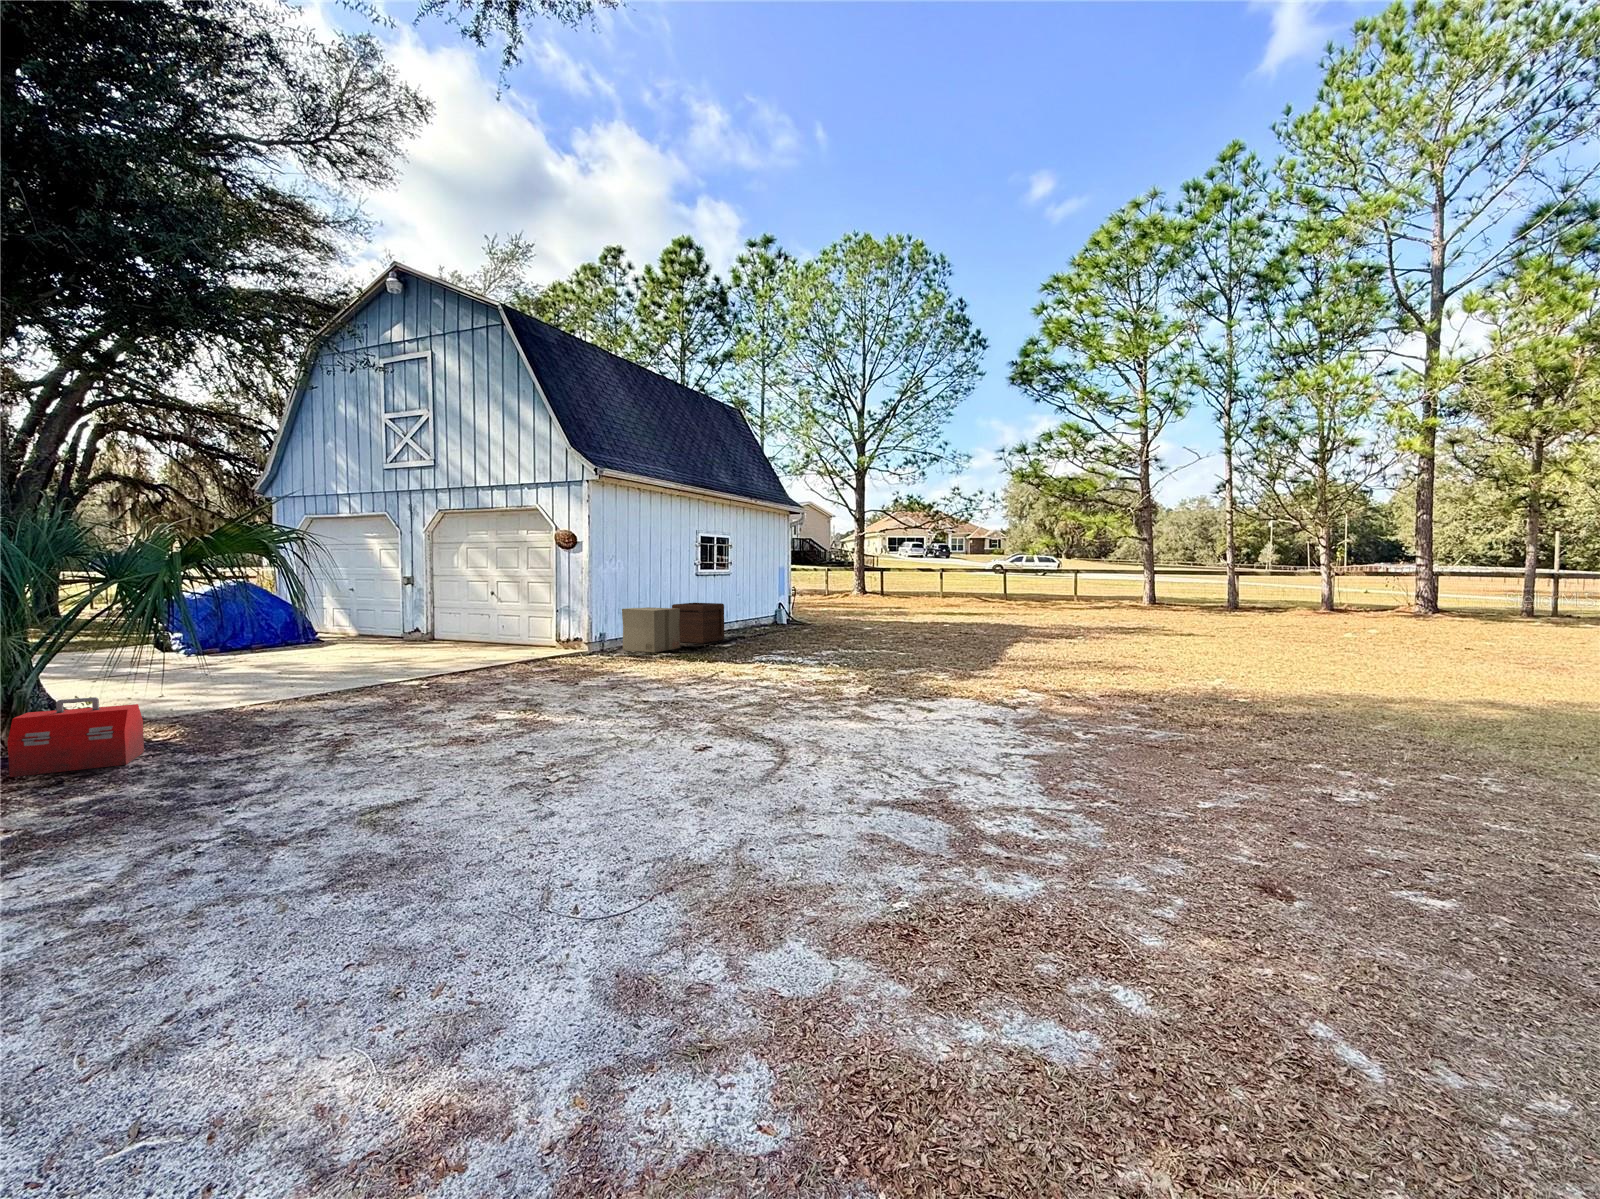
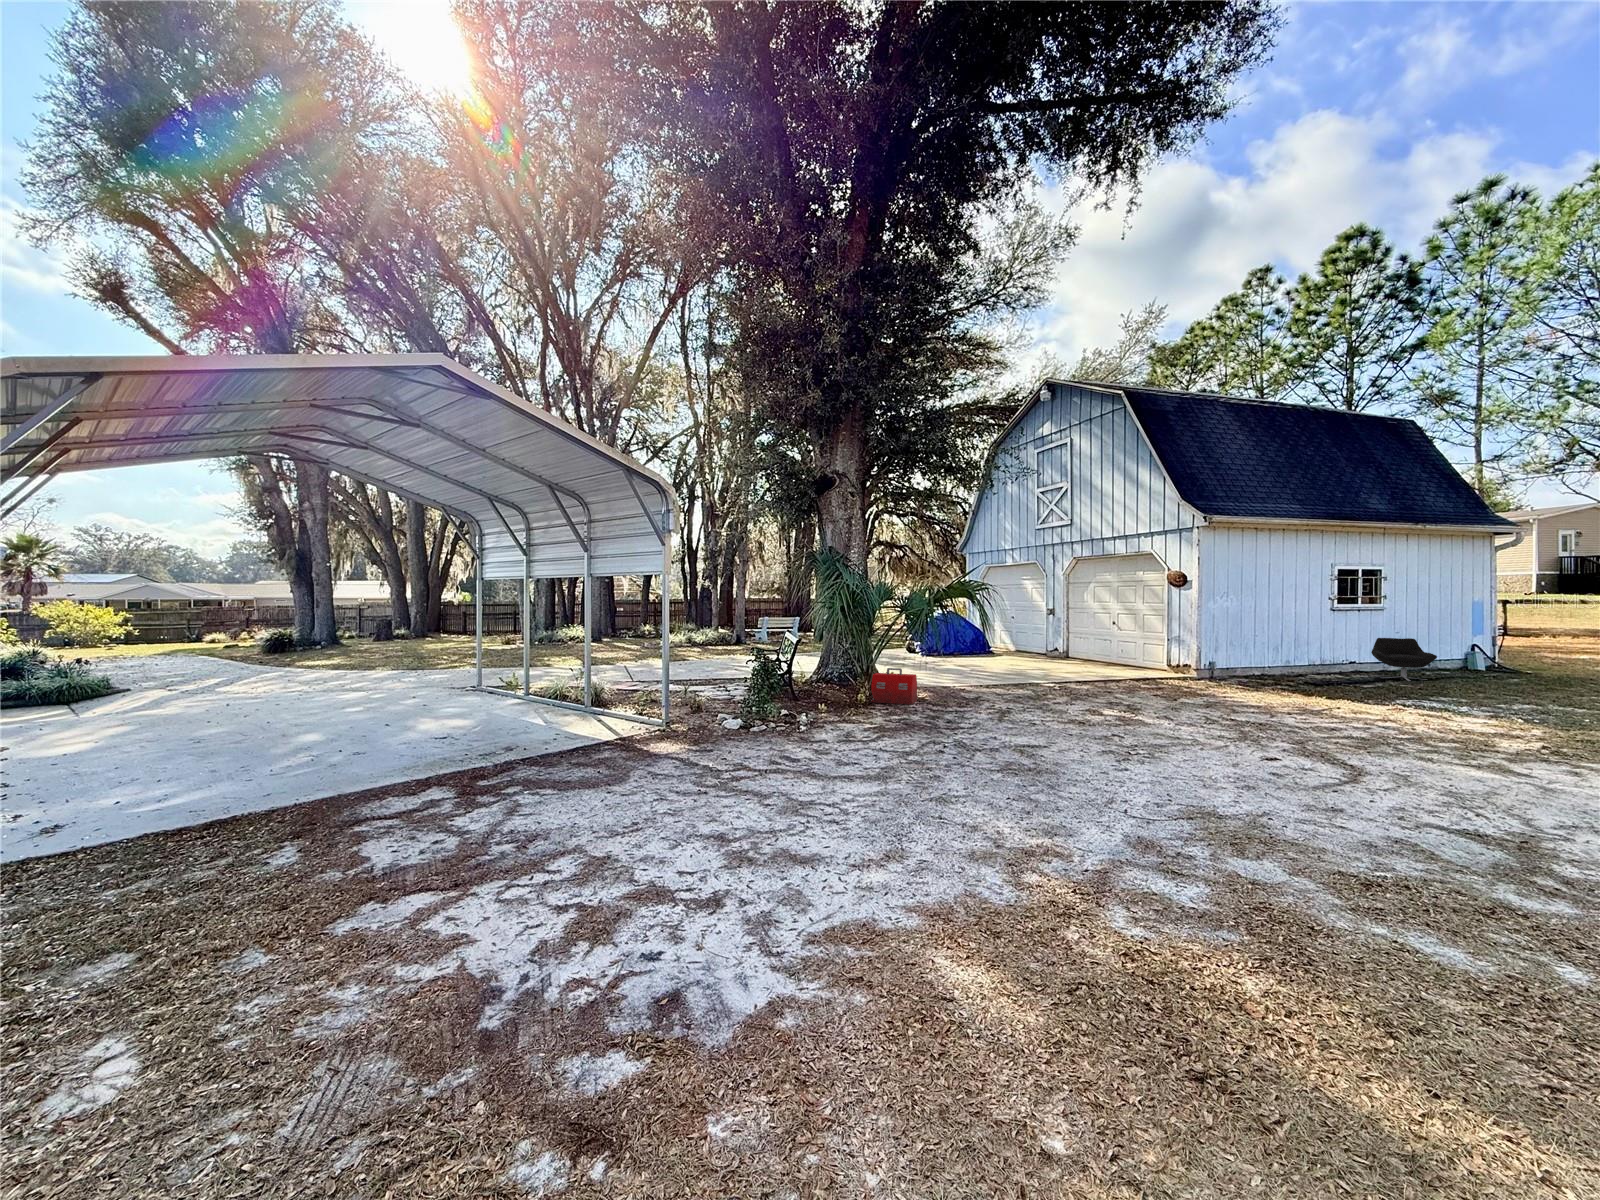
lounge chair: none [724,598,768,636] -> present [1371,638,1437,681]
wooden crate: present [672,603,724,644] -> none [1296,640,1365,683]
cardboard box: present [622,607,680,652] -> none [1234,641,1301,685]

